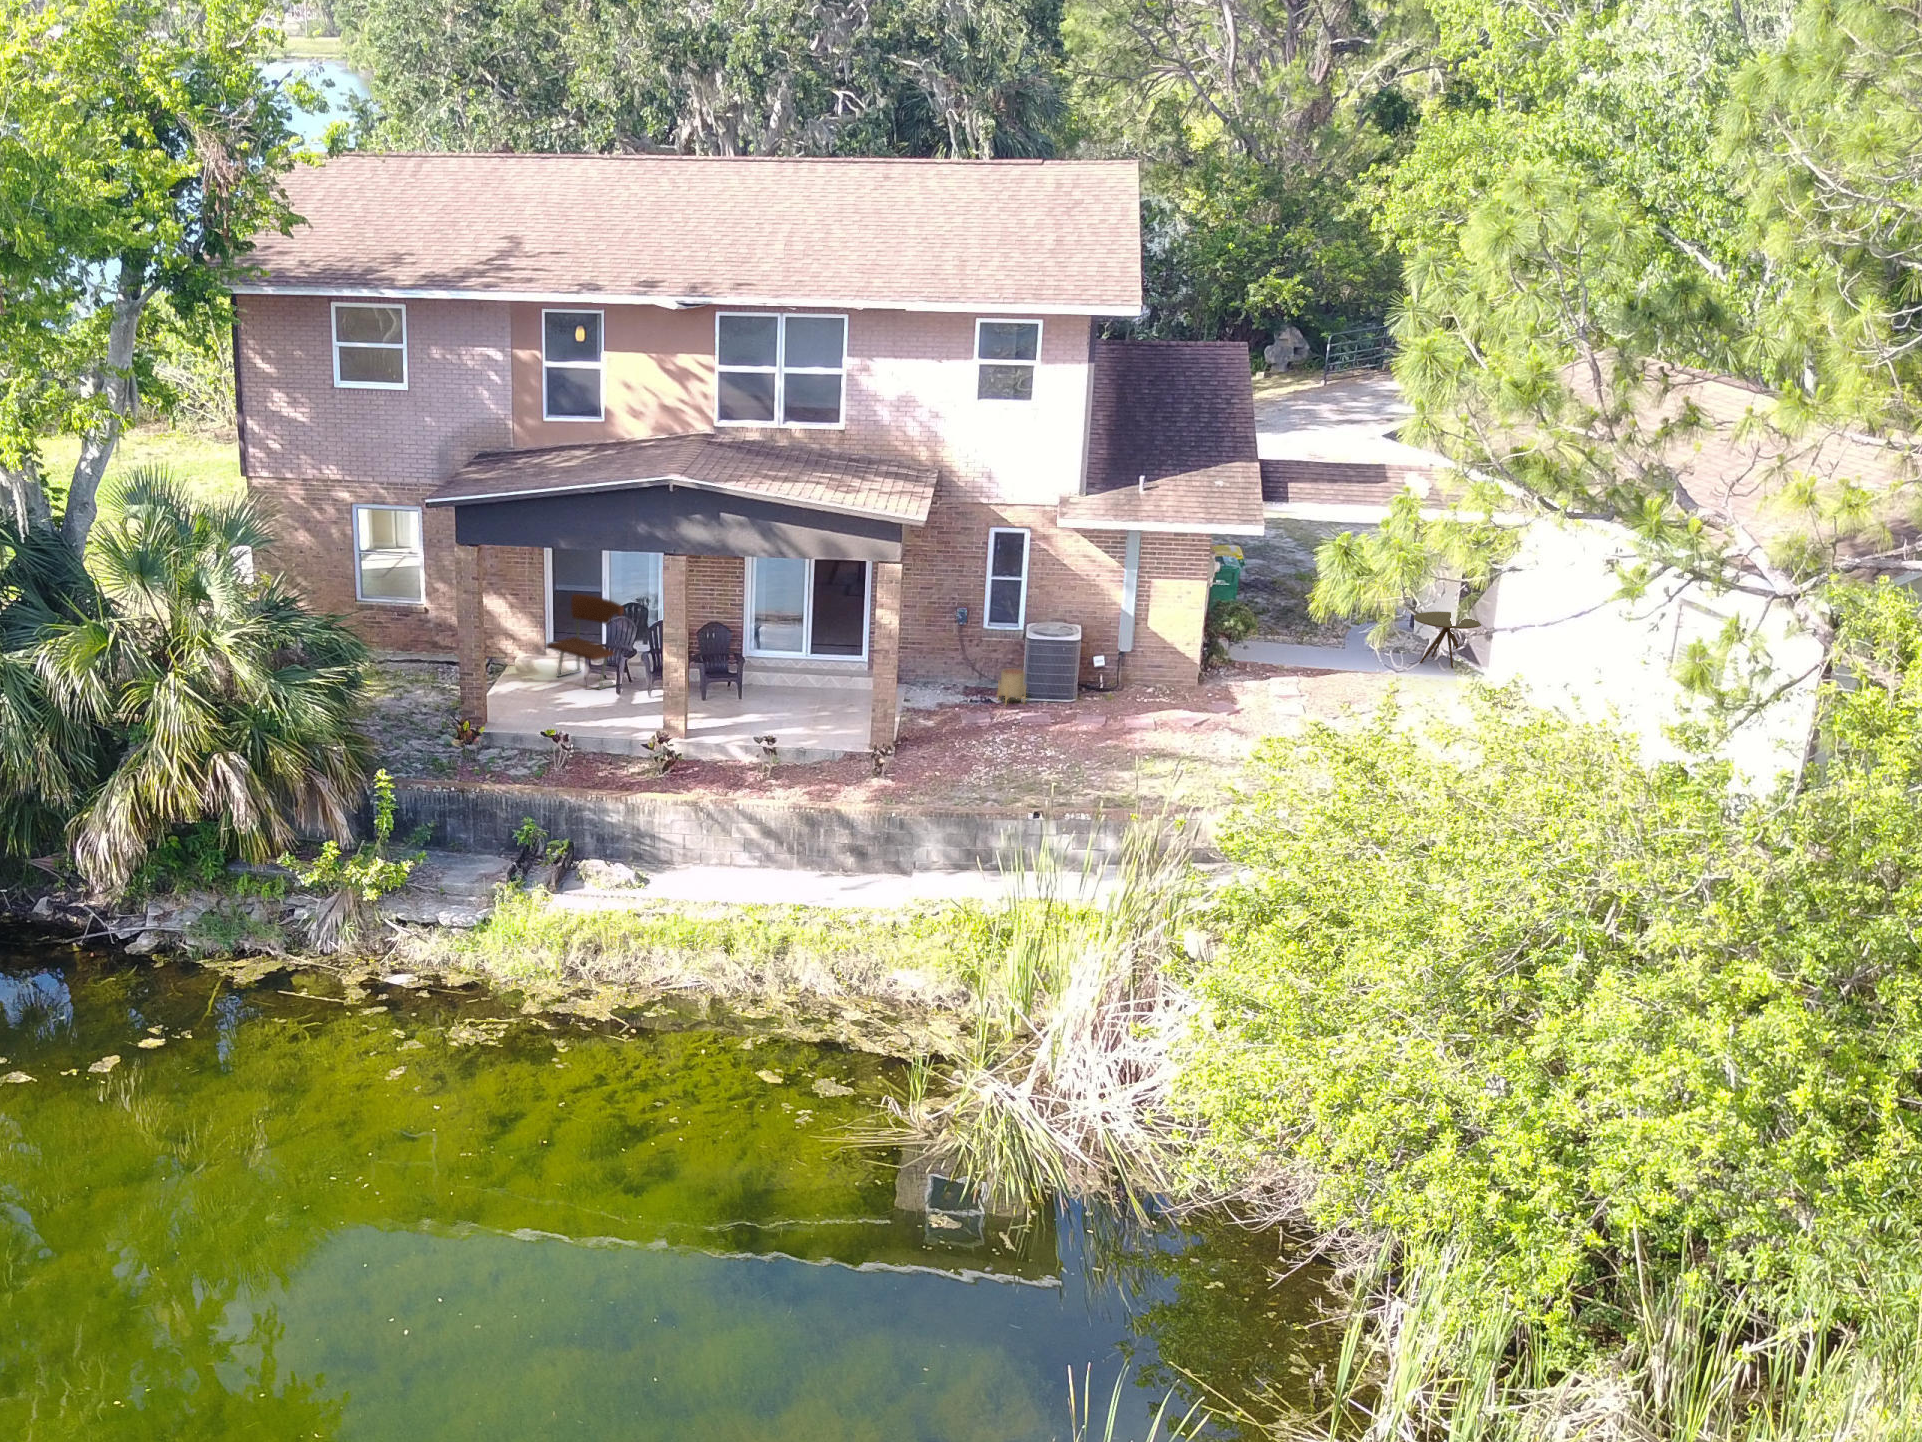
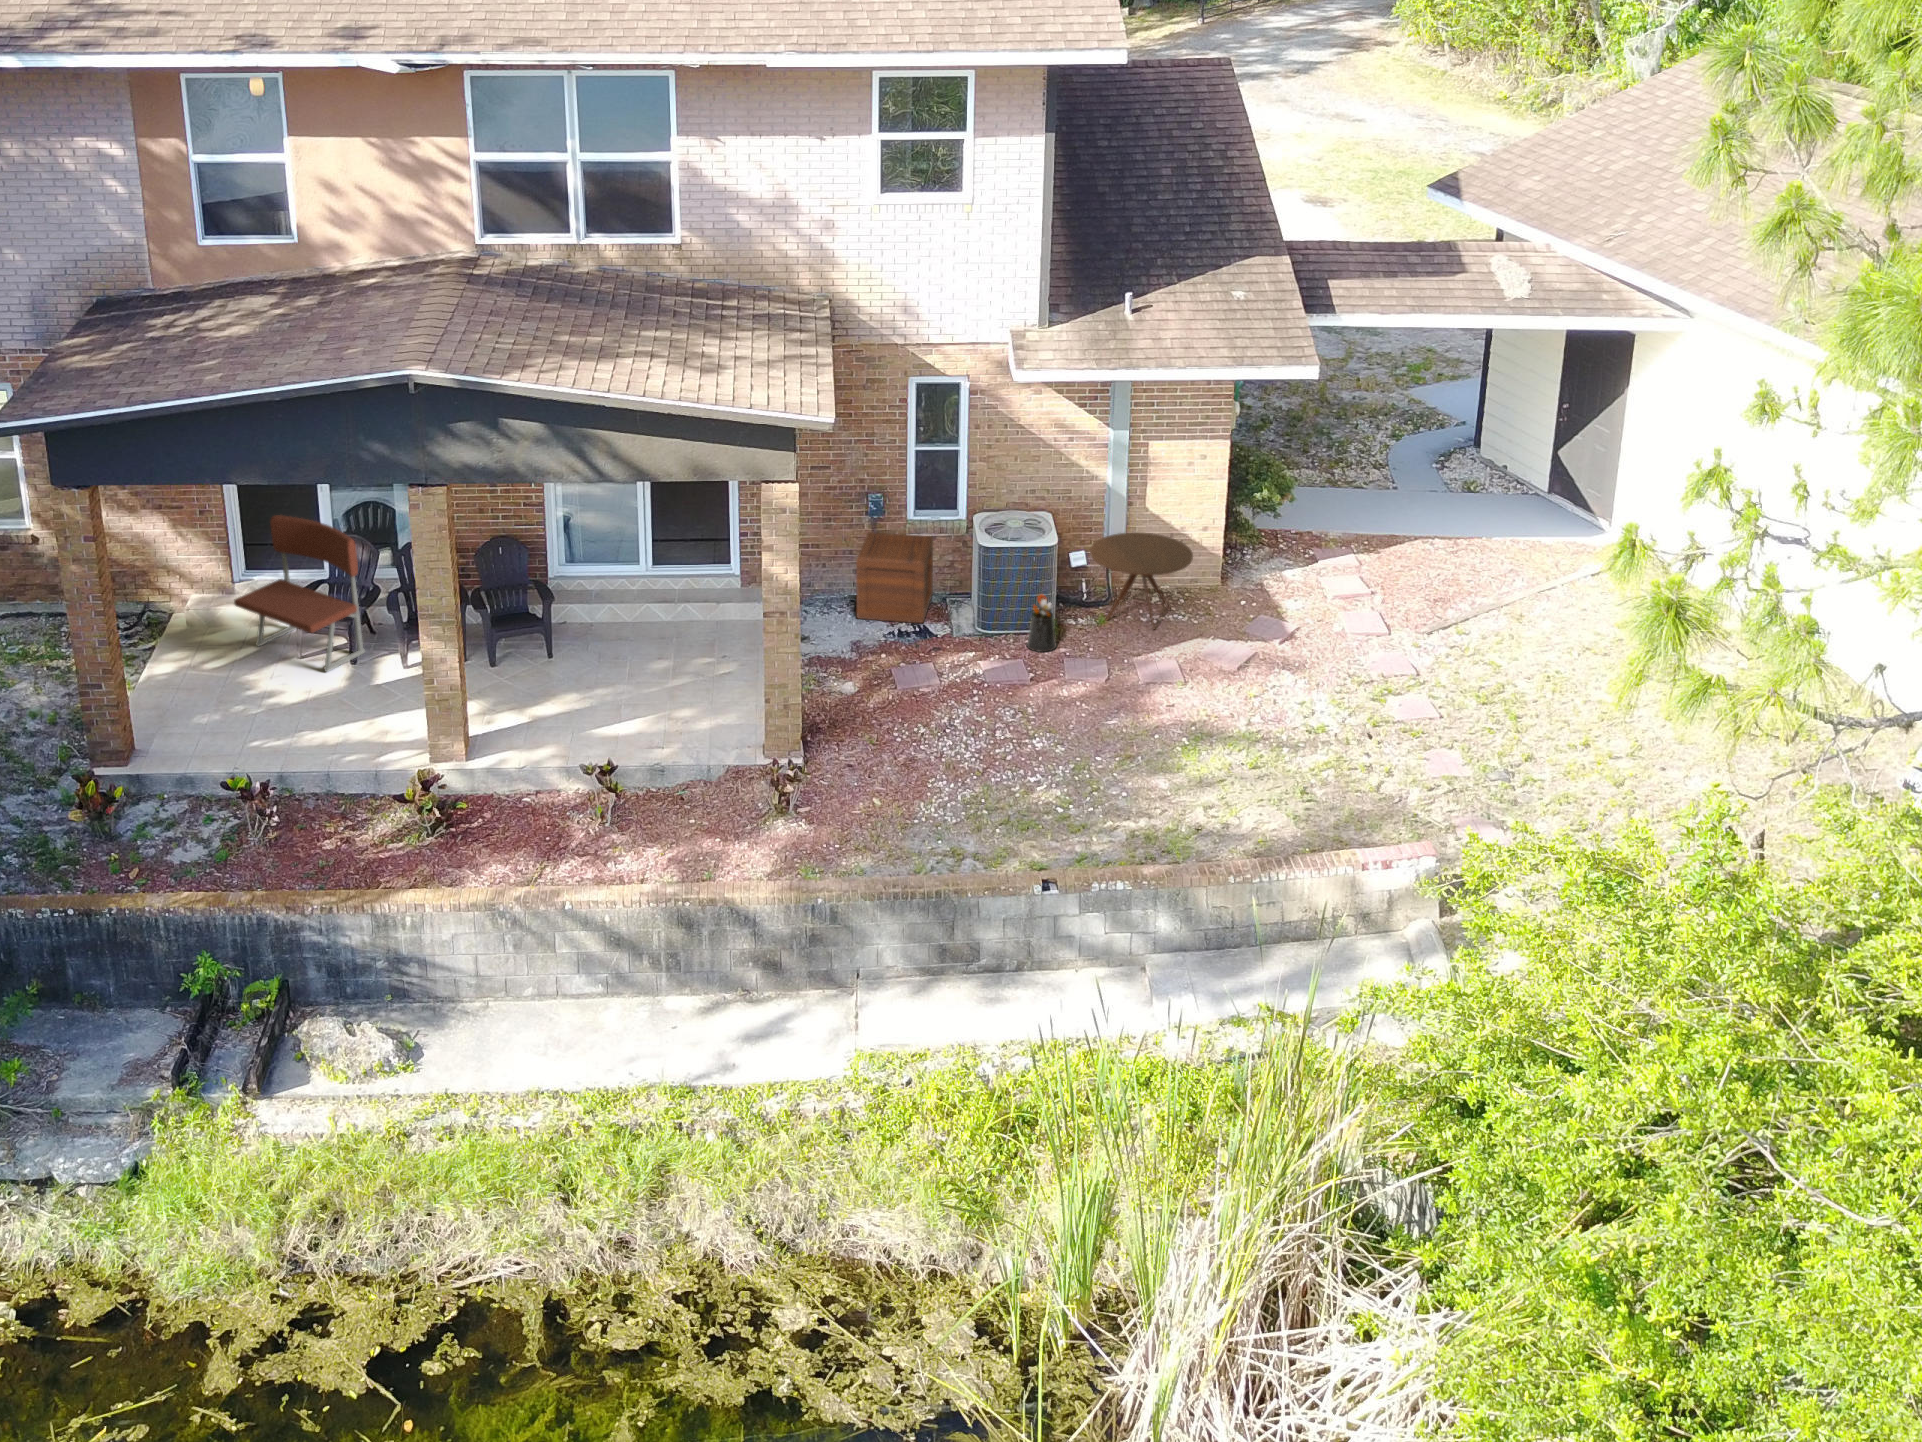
round table: present [1414,612,1481,668] -> present [1090,532,1193,629]
wooden crate: none [941,634,998,692] -> present [856,532,933,623]
planter: present [997,669,1026,701] -> none [945,595,988,655]
watering can: none [1052,669,1074,708] -> present [1027,594,1057,652]

